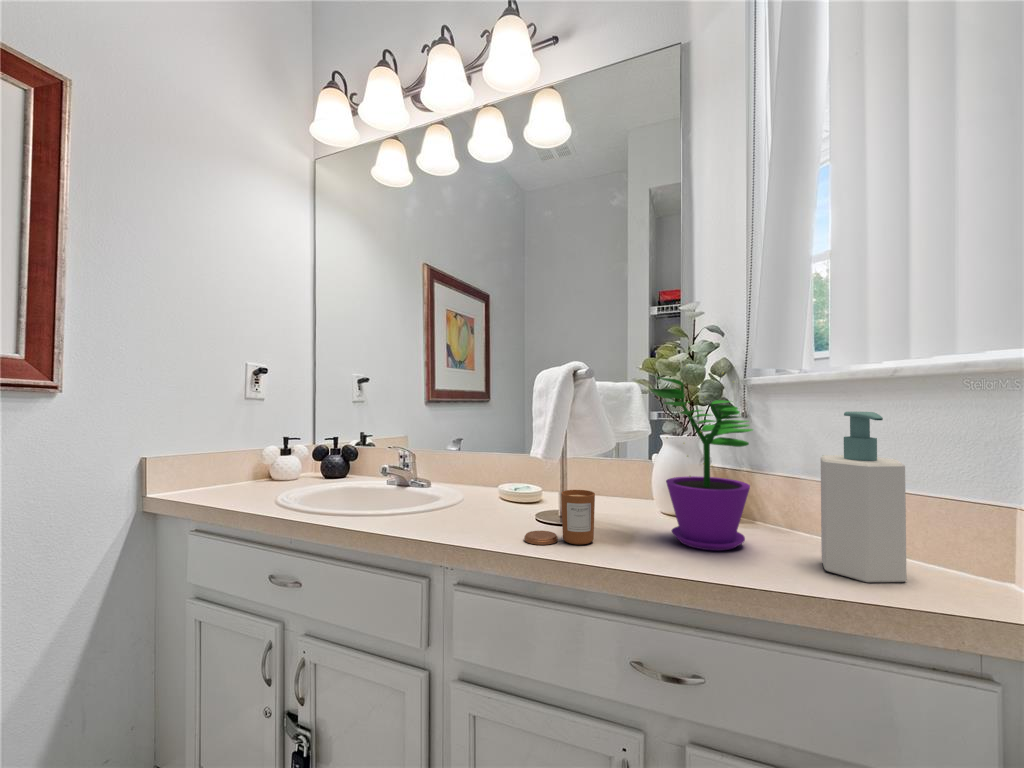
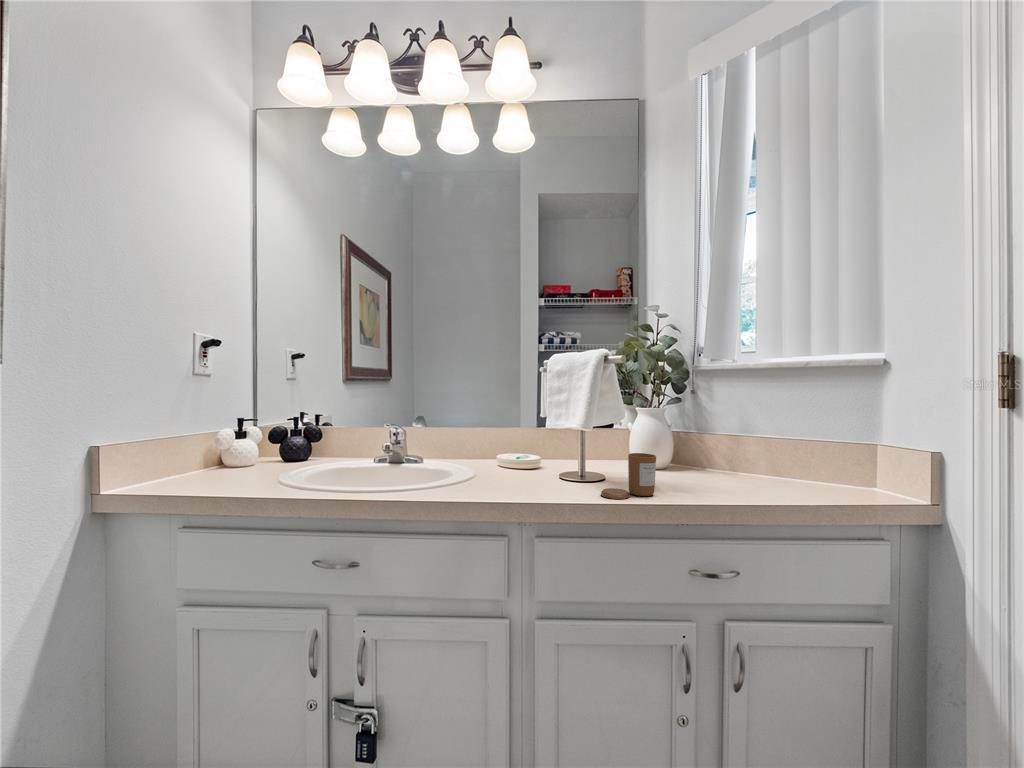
flower pot: present [650,377,753,551] -> none [678,355,765,491]
soap bottle: present [821,411,907,582] -> none [803,390,864,501]

